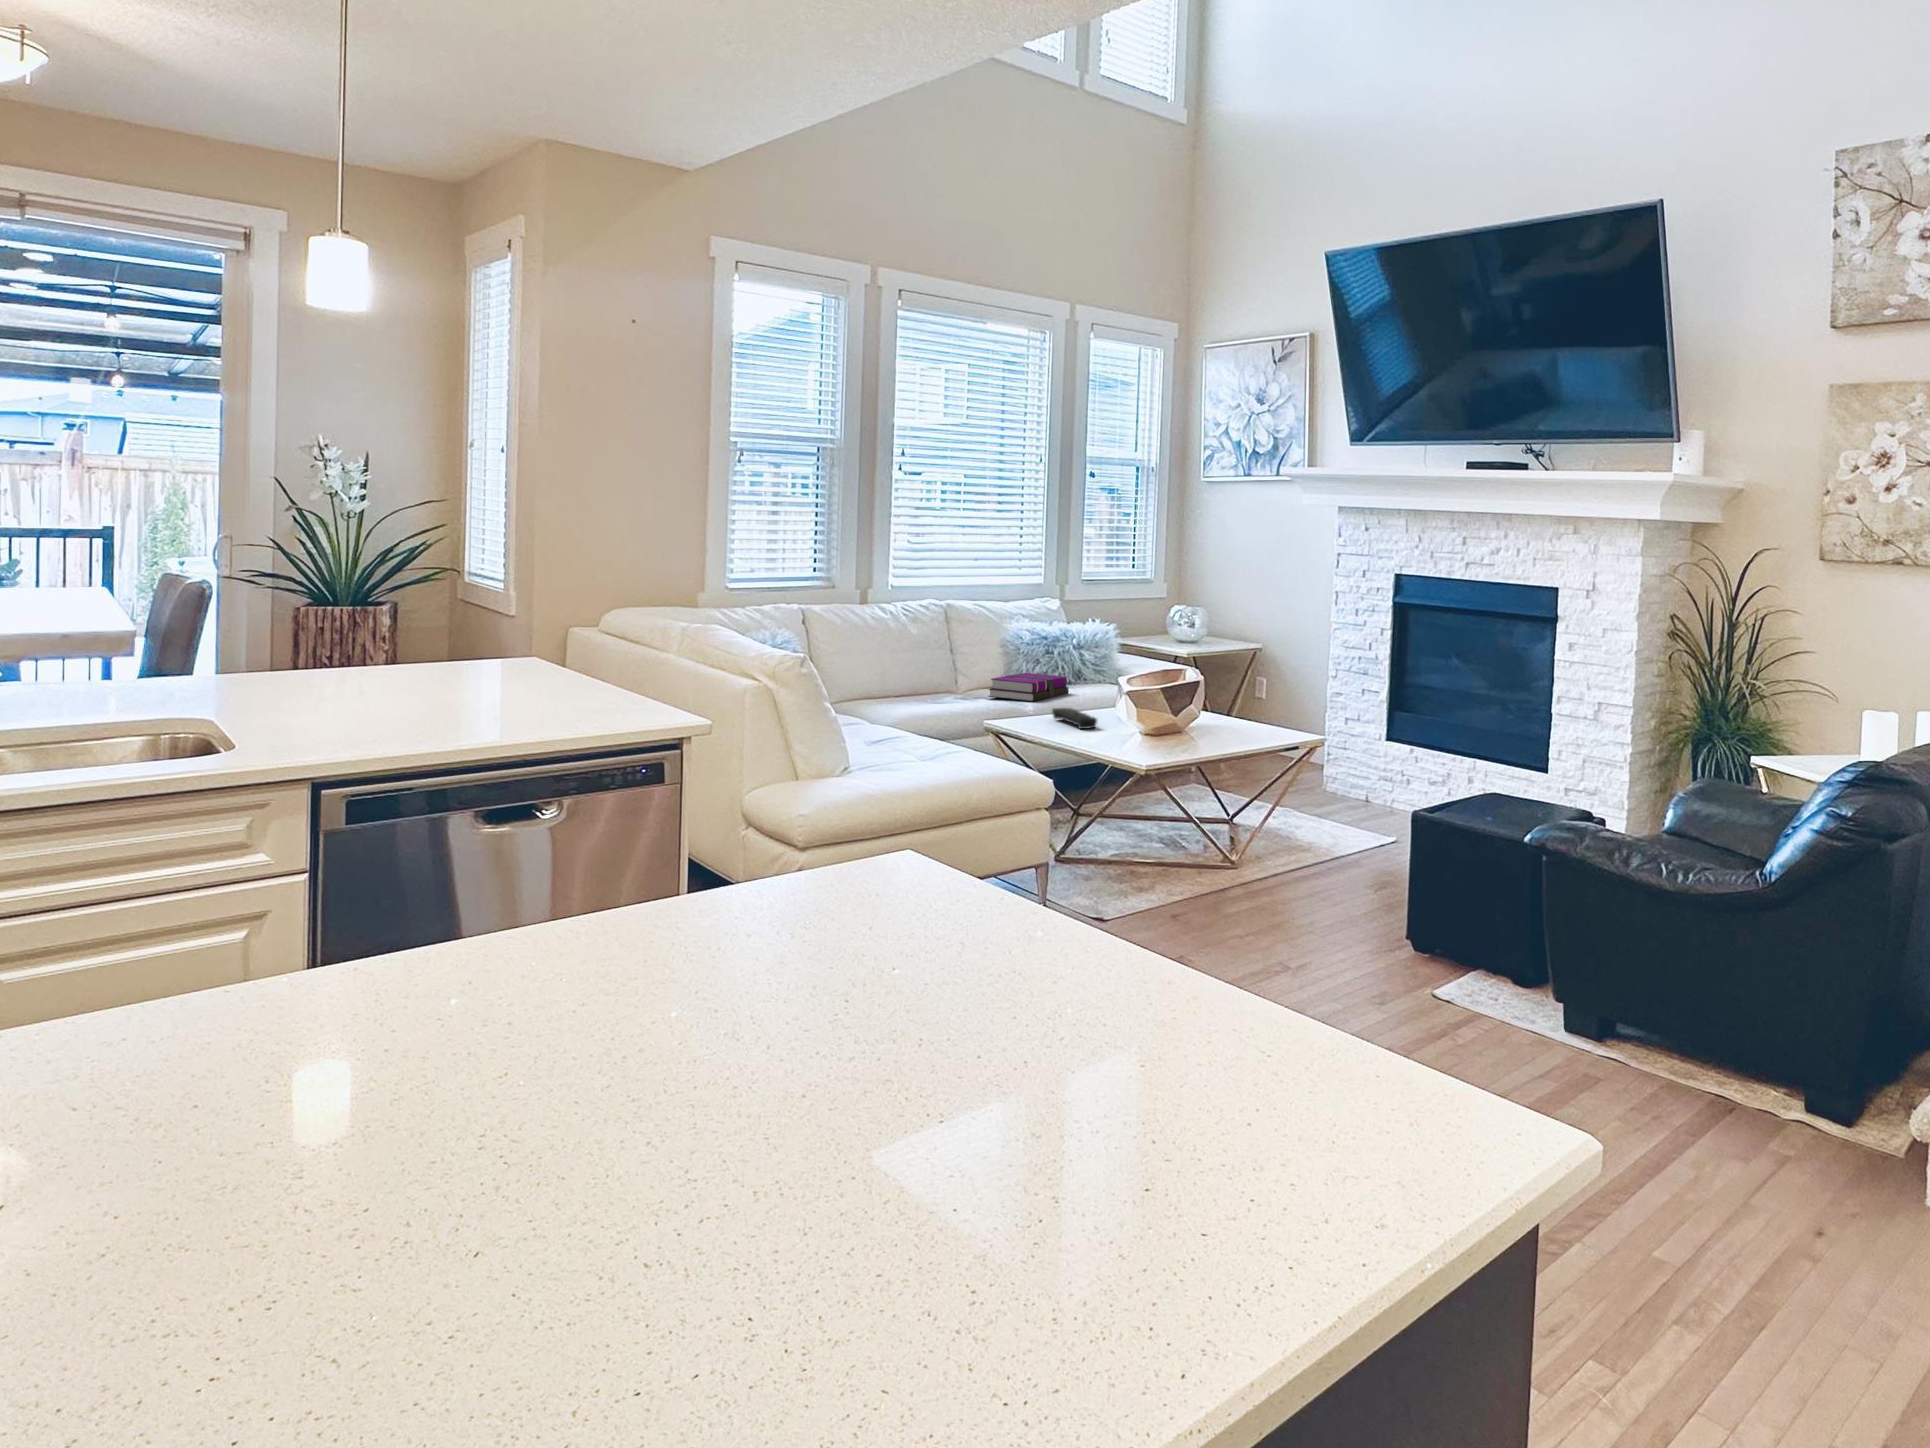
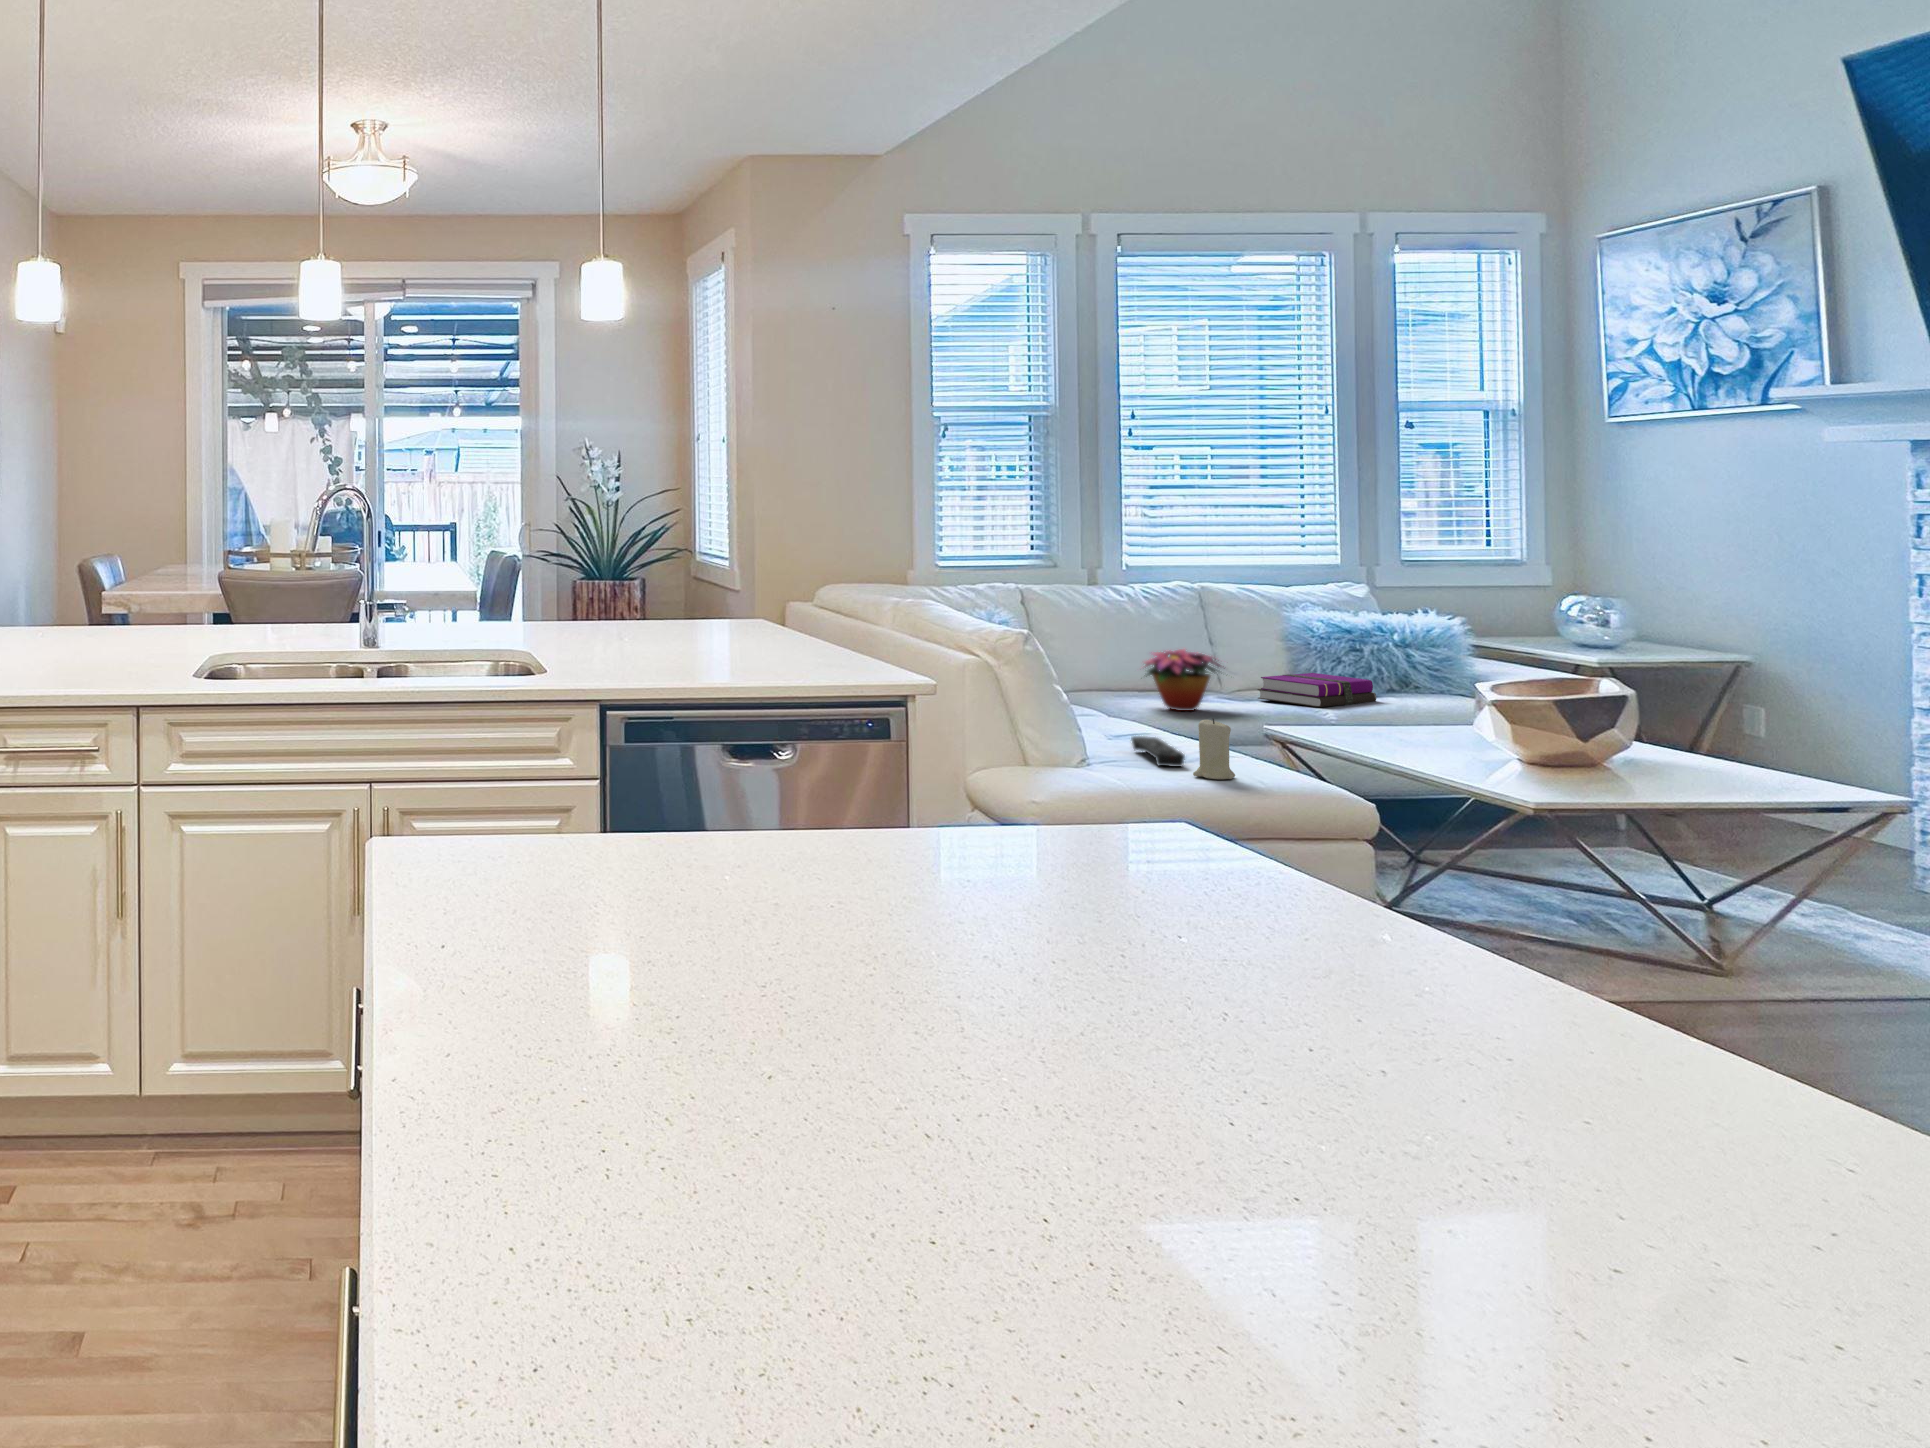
flower arrangement: none [894,657,976,712] -> present [1144,649,1225,711]
remote control: present [1052,708,1097,729] -> present [1131,736,1185,767]
candle: none [954,722,986,776] -> present [1193,718,1235,779]

